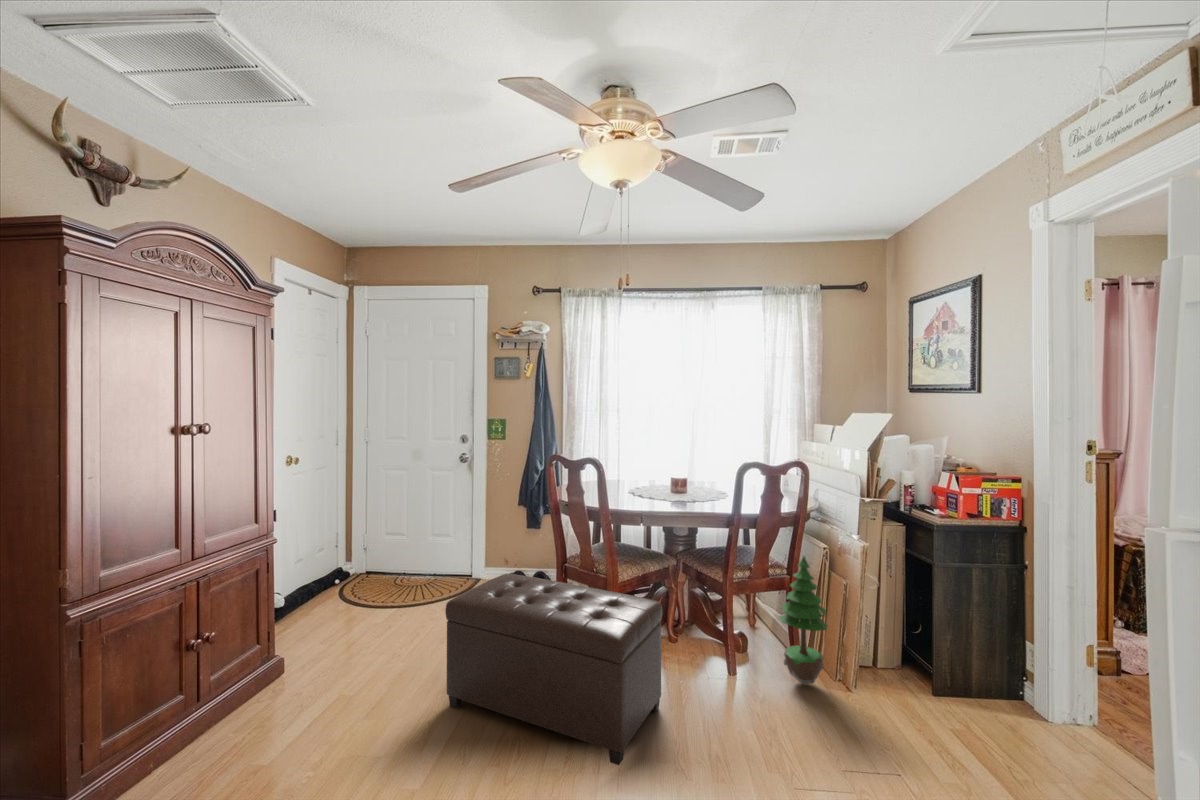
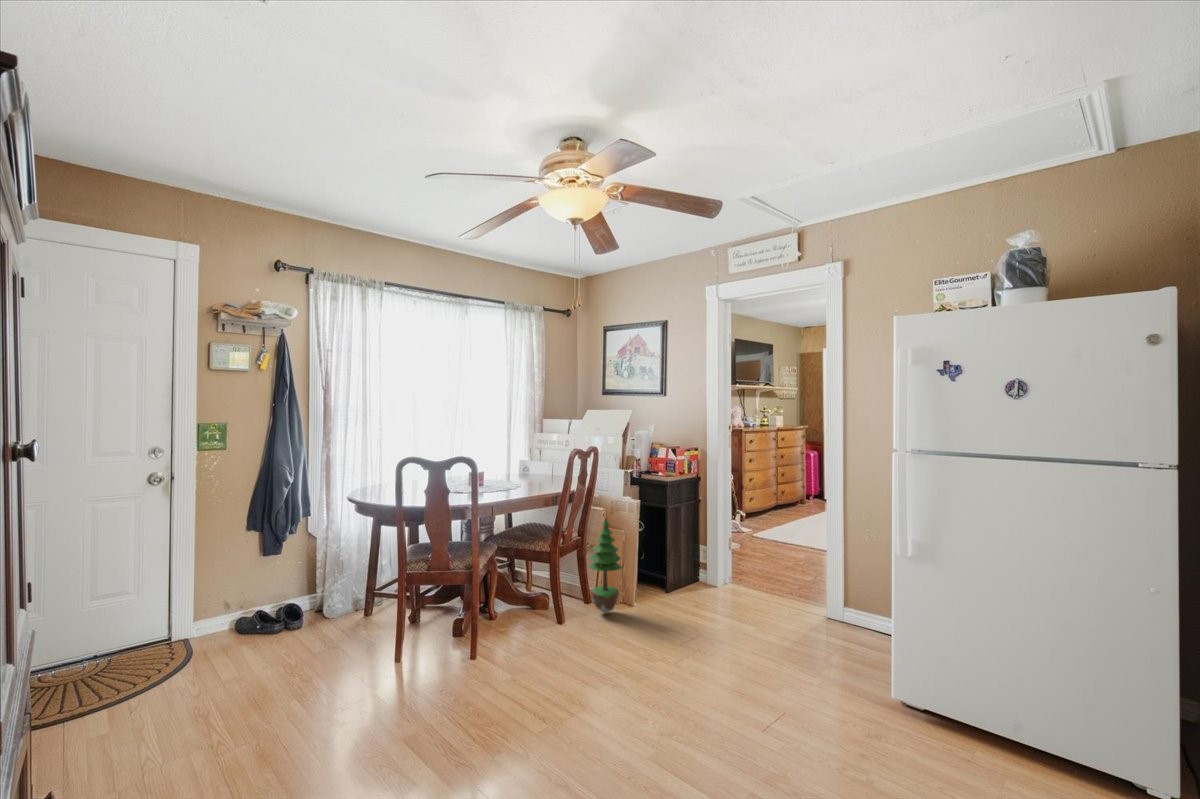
ottoman: present [445,574,662,765] -> none [361,575,576,758]

